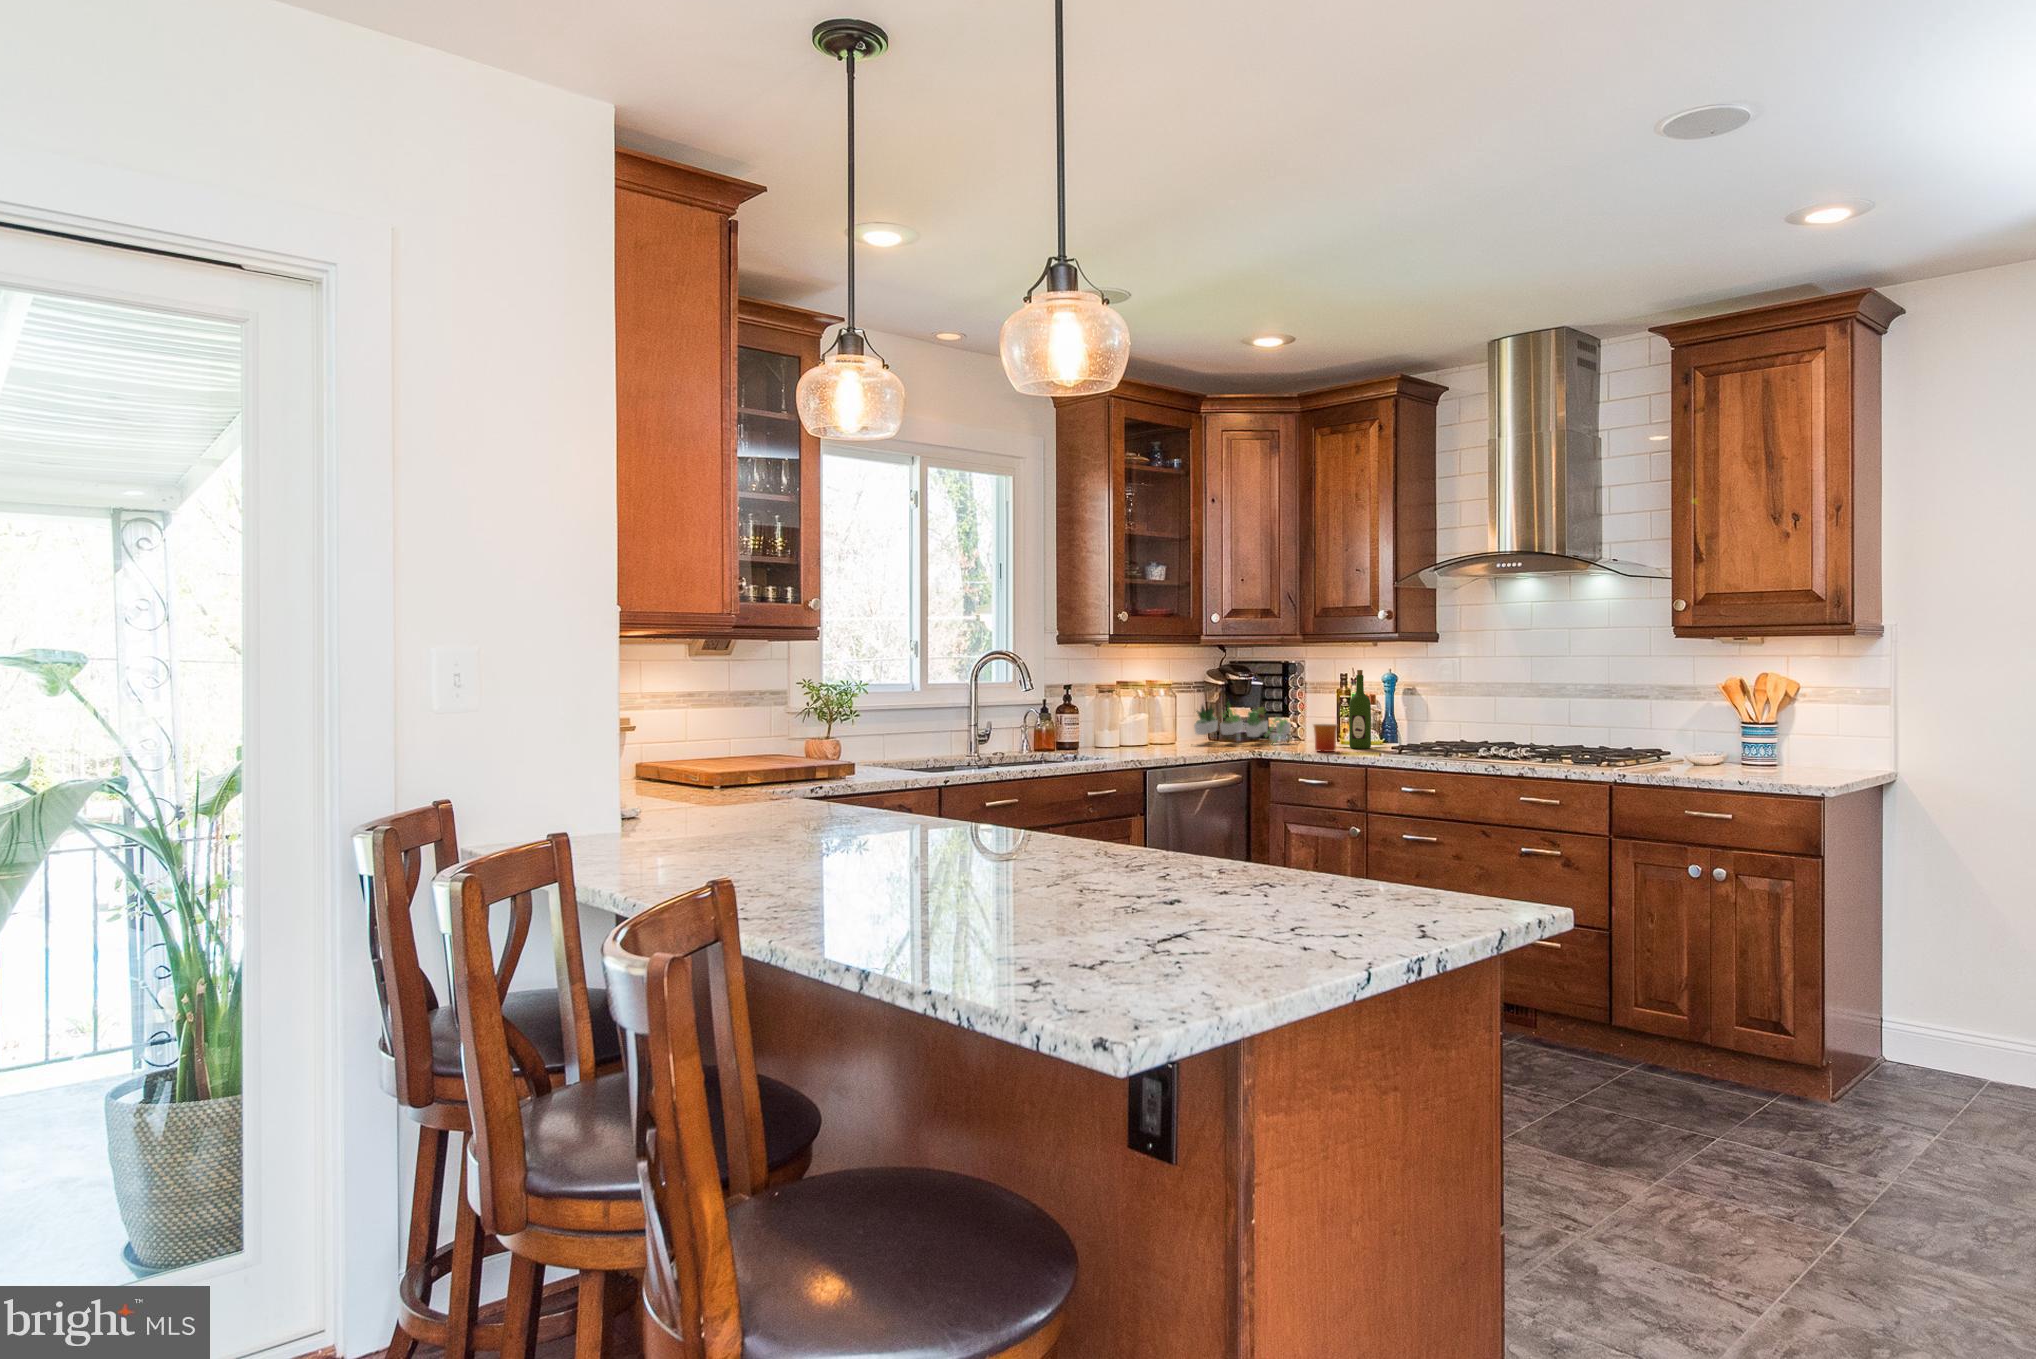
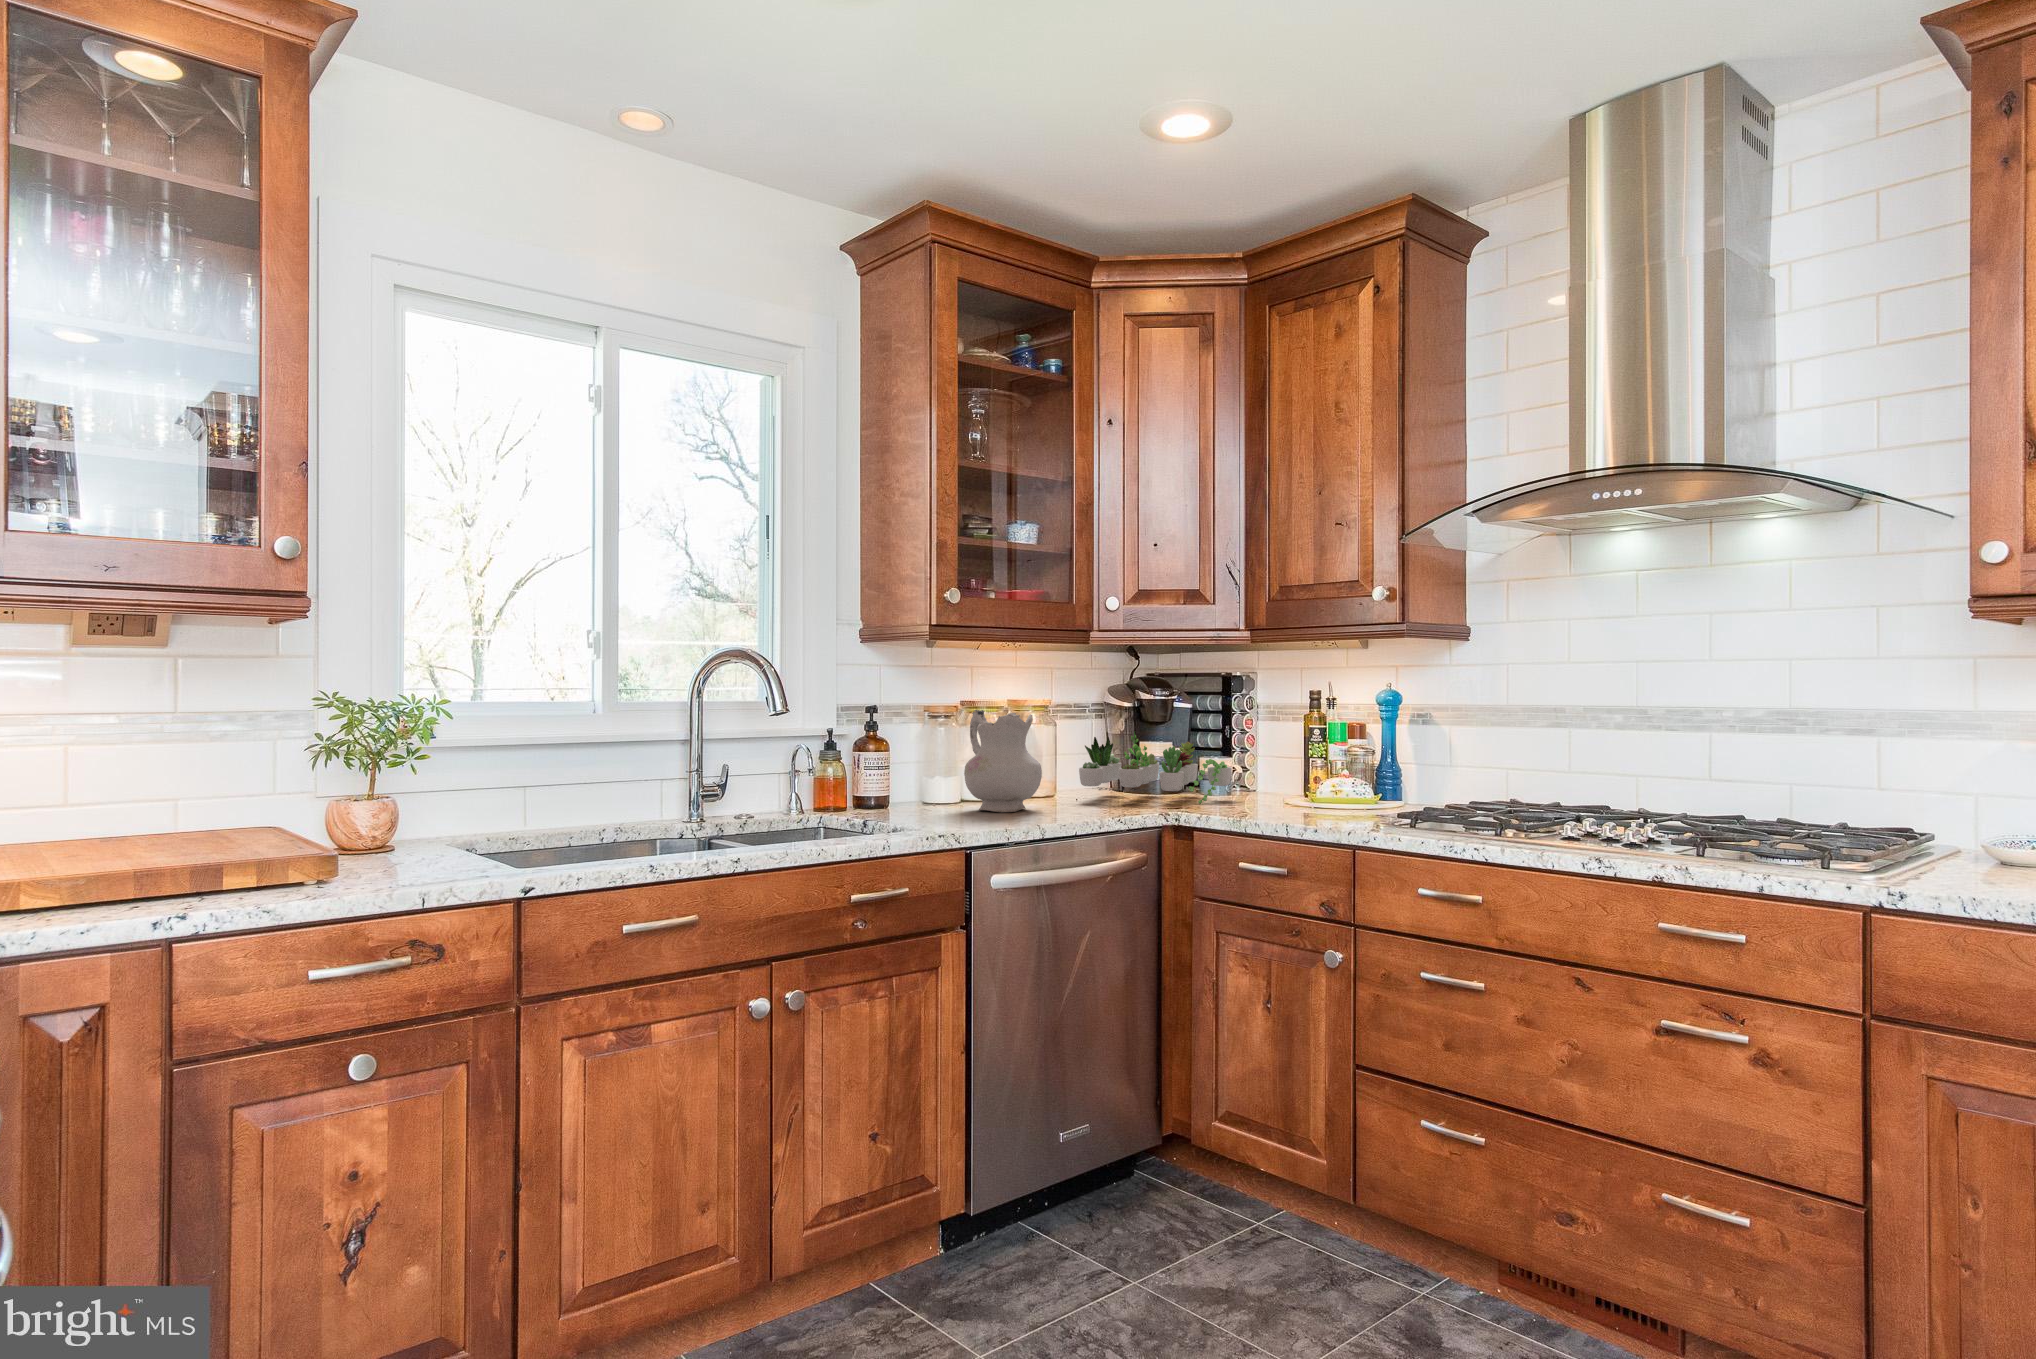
wine bottle: present [1349,670,1371,749] -> none [1325,683,1361,814]
ceramic pitcher: none [1126,687,1175,750] -> present [964,710,1042,812]
mug: present [1314,724,1337,752] -> none [1263,773,1307,821]

